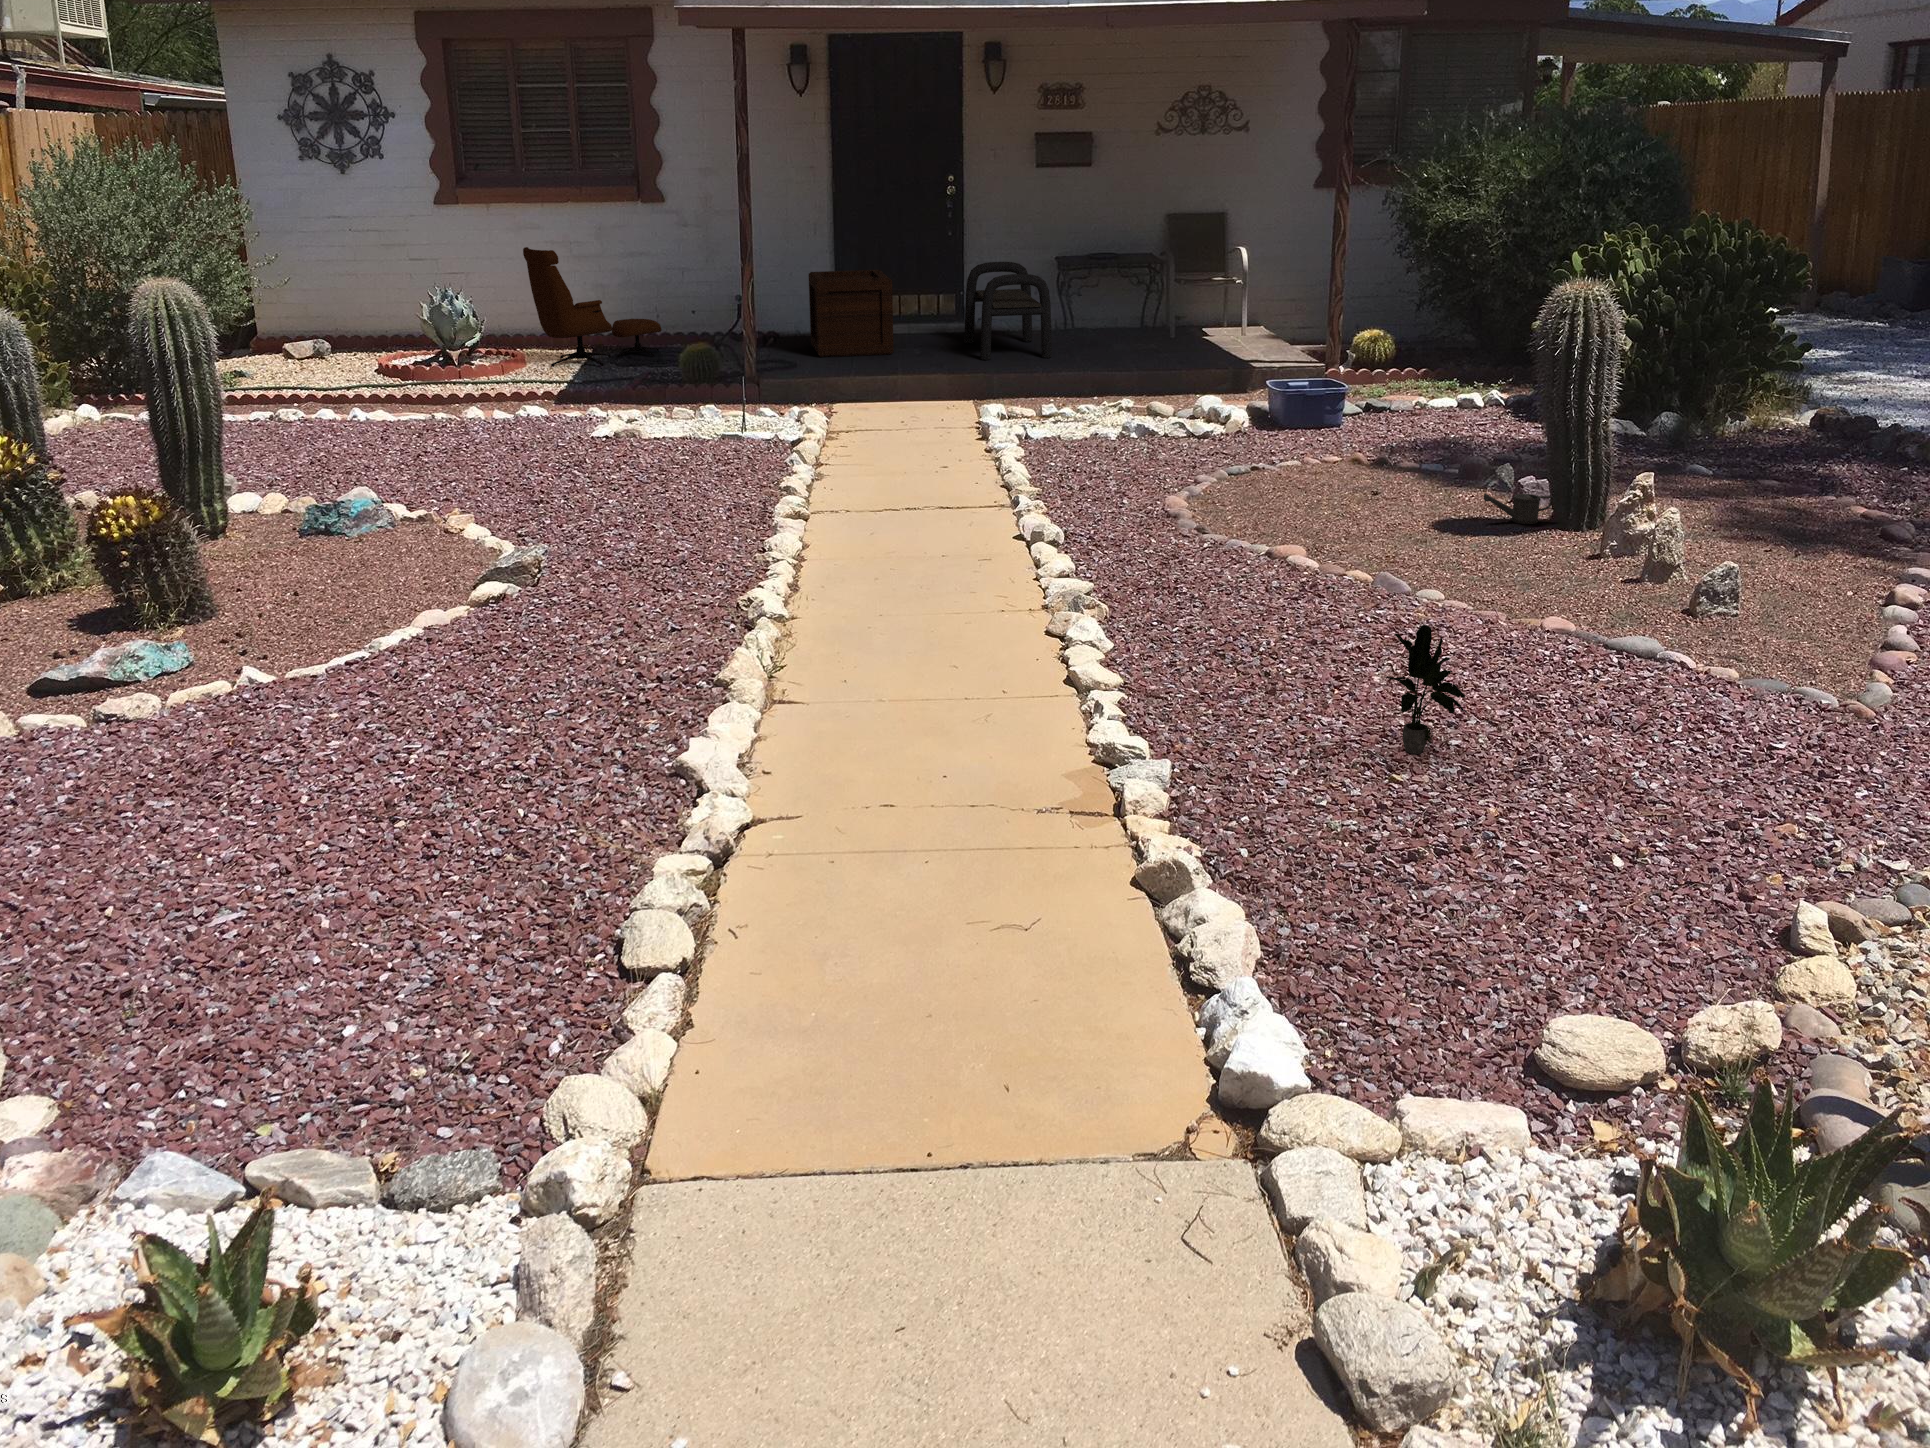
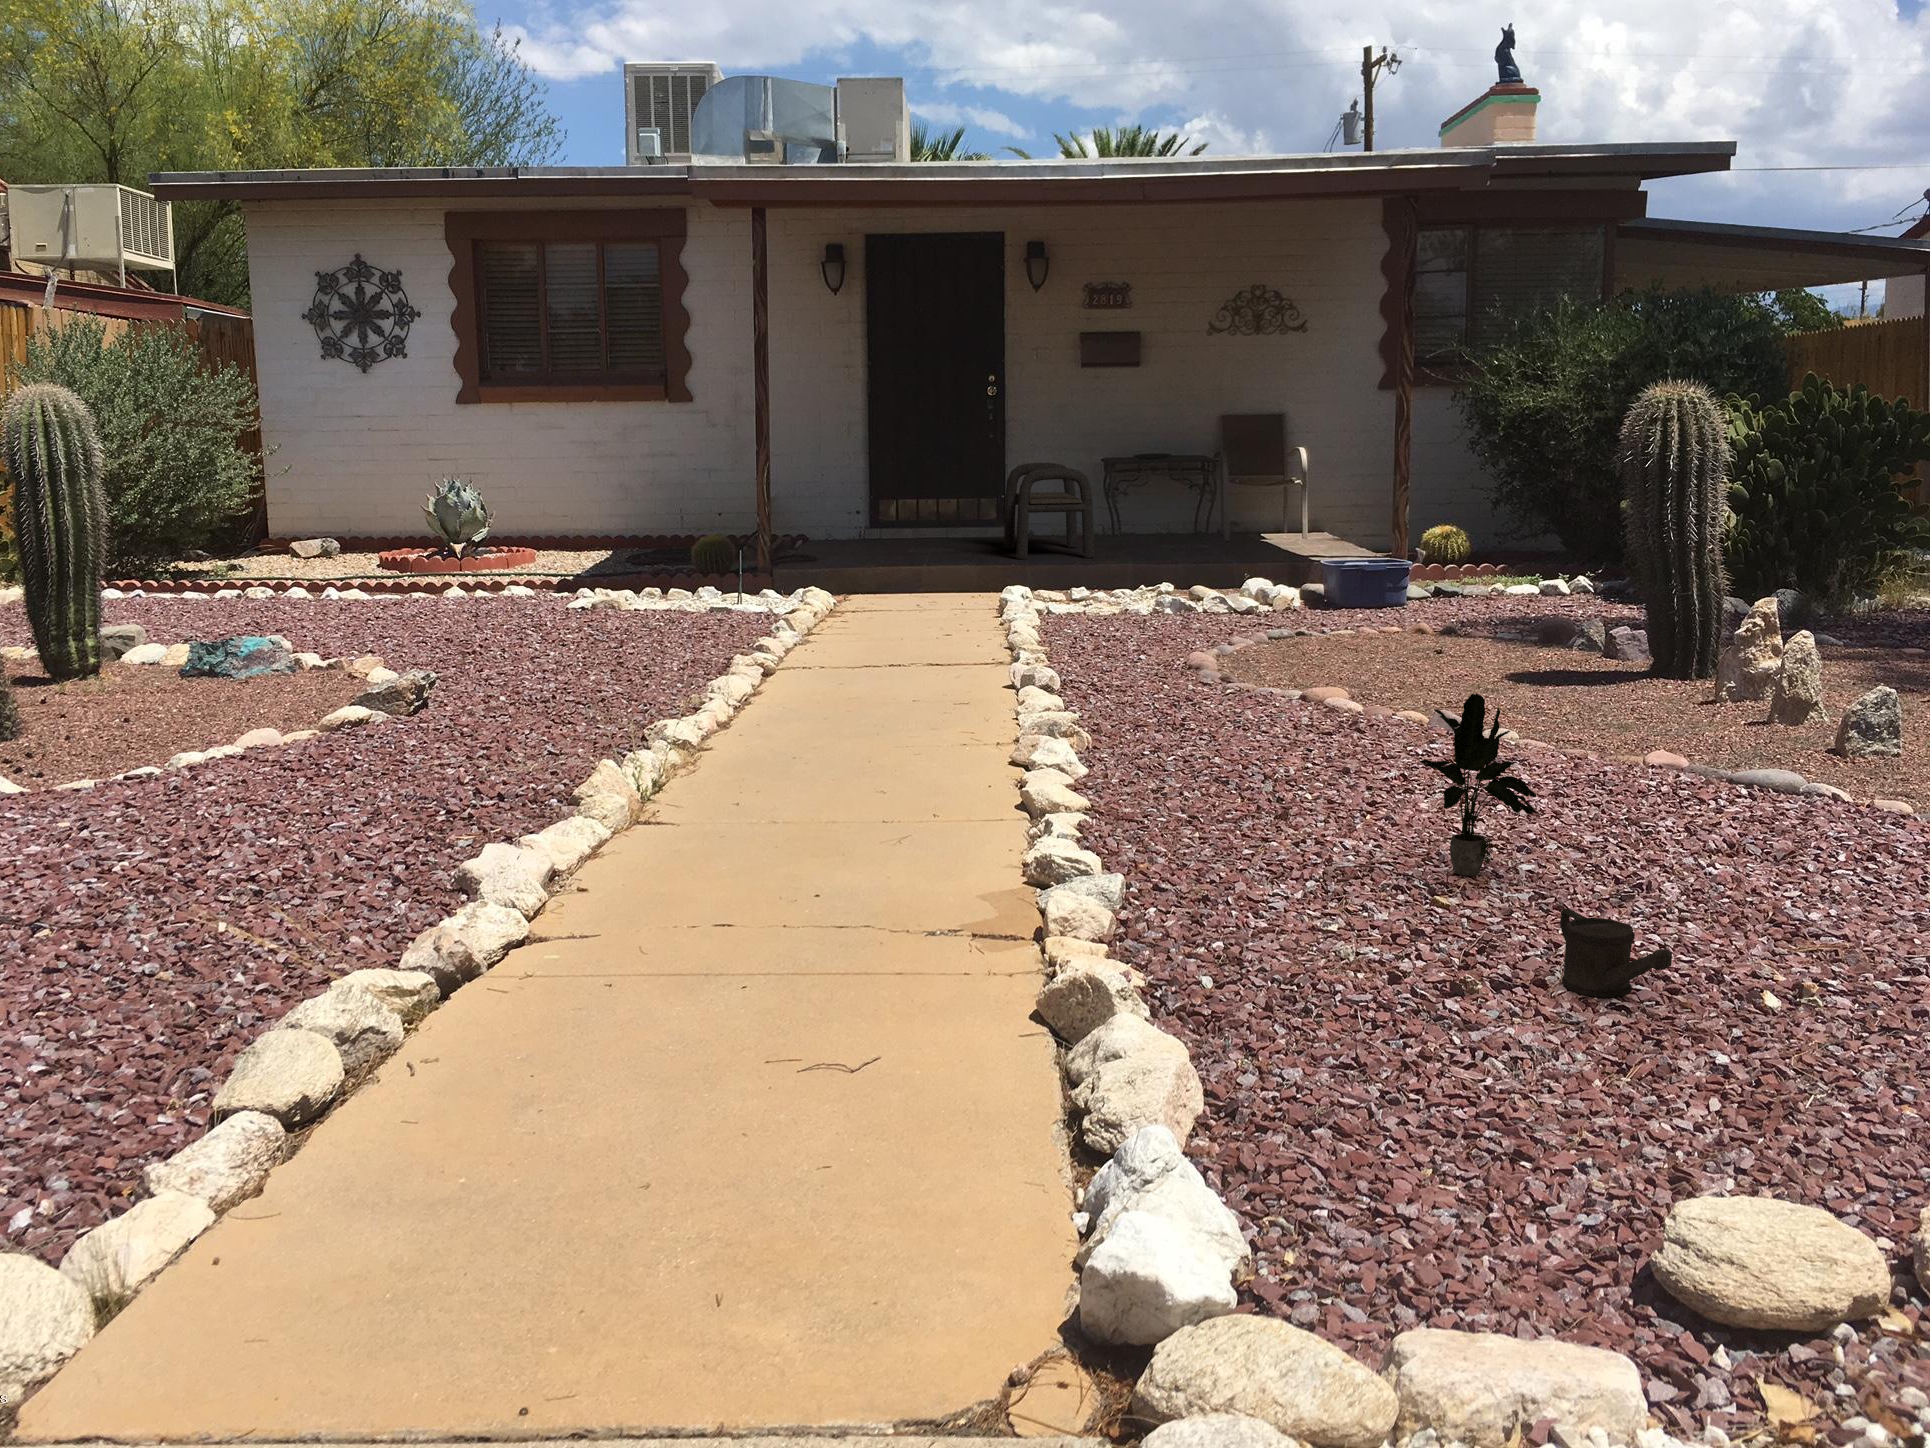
lounge chair: present [523,247,662,367] -> none [534,438,681,562]
wooden crate: present [809,270,894,357] -> none [839,471,925,557]
watering can: present [1484,493,1553,524] -> present [1560,909,1672,998]

